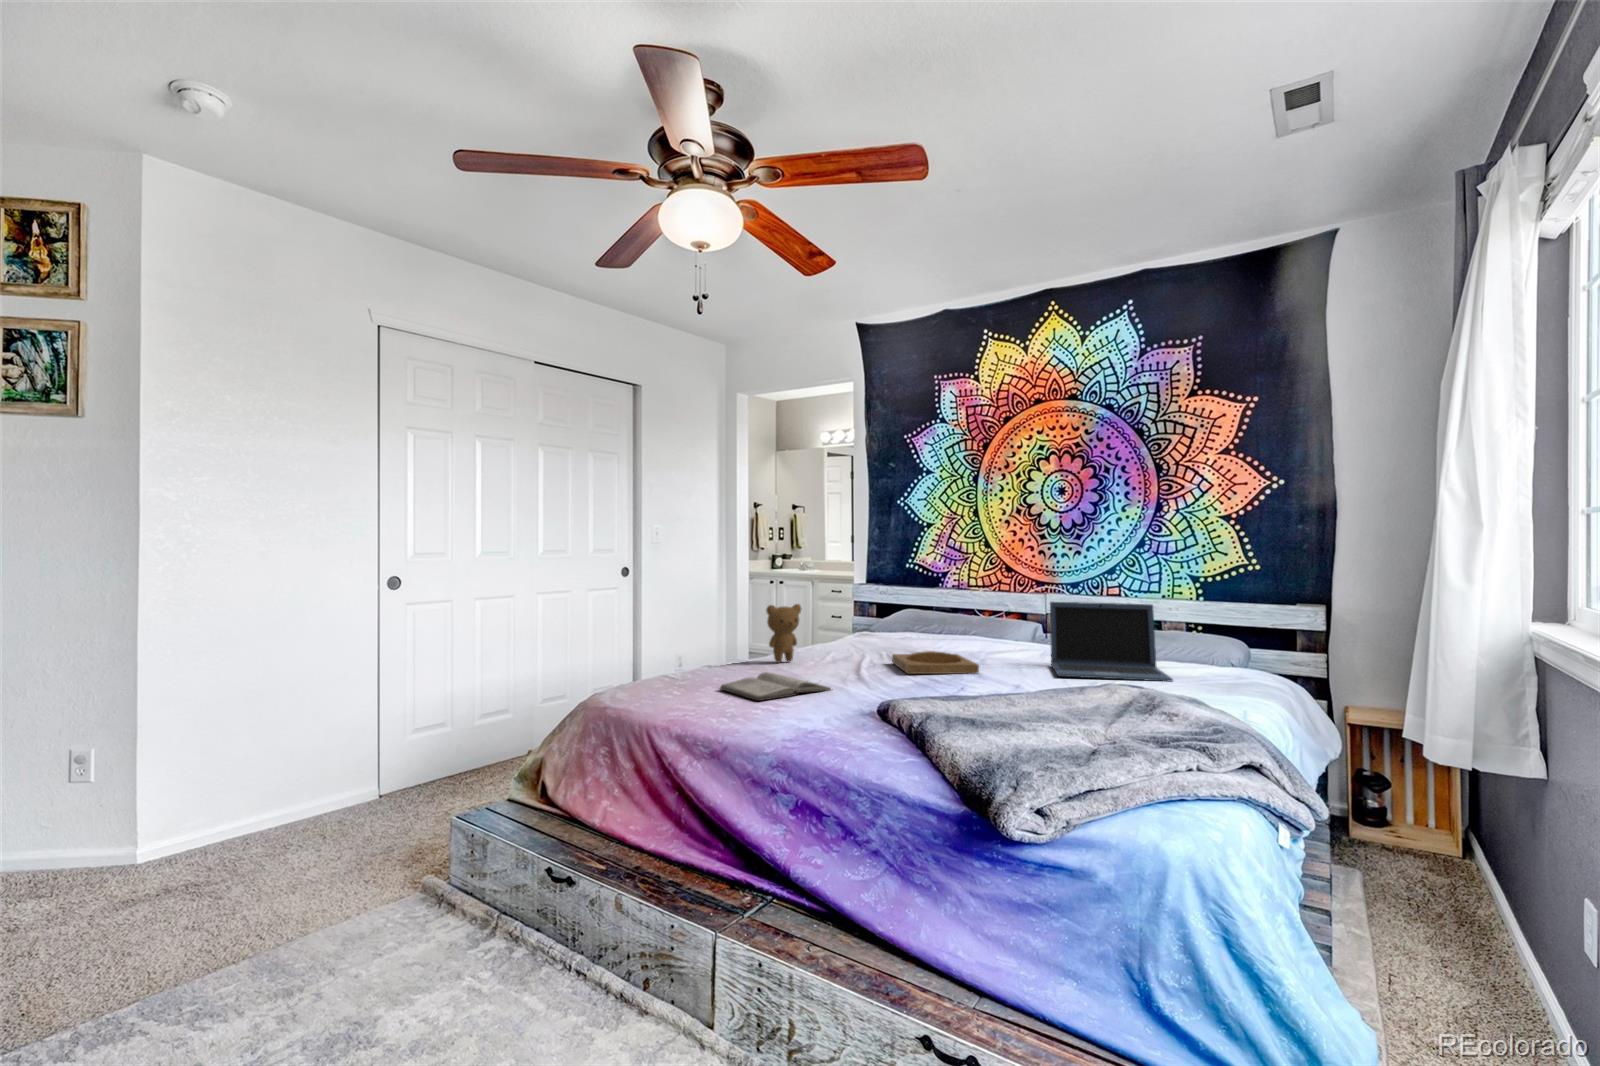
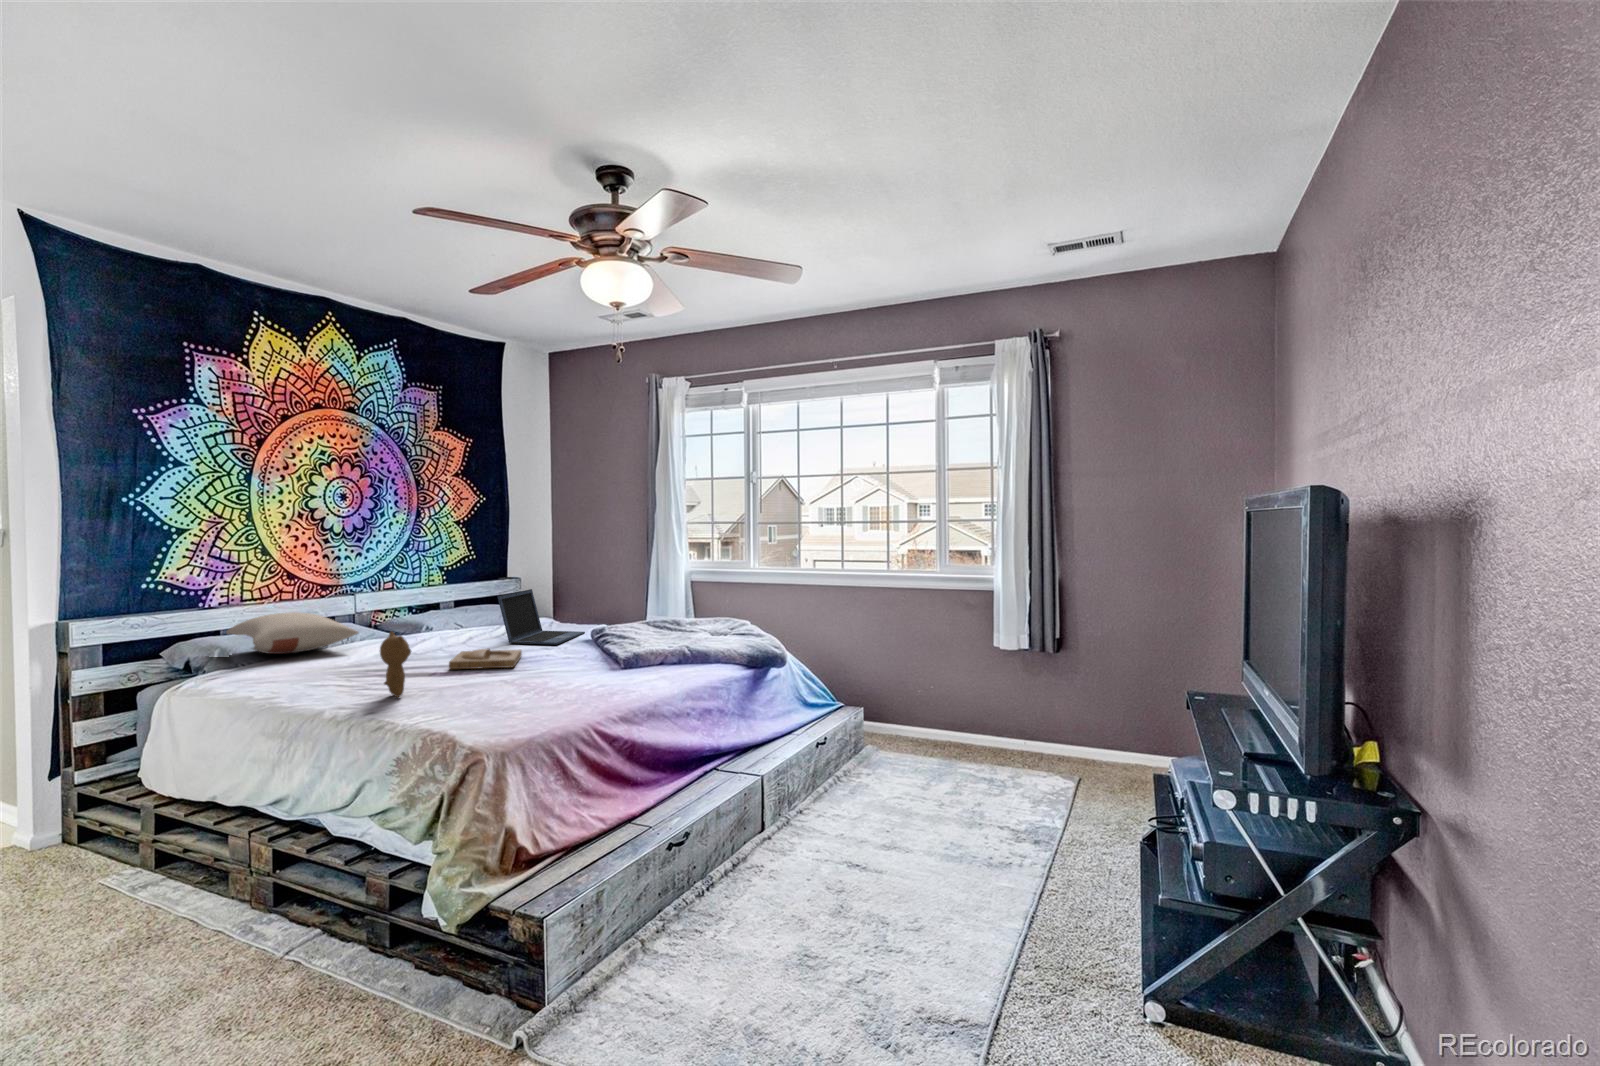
pillow: none [901,599,1020,636] -> present [226,612,358,654]
diary: present [720,672,831,701] -> none [505,676,599,706]

